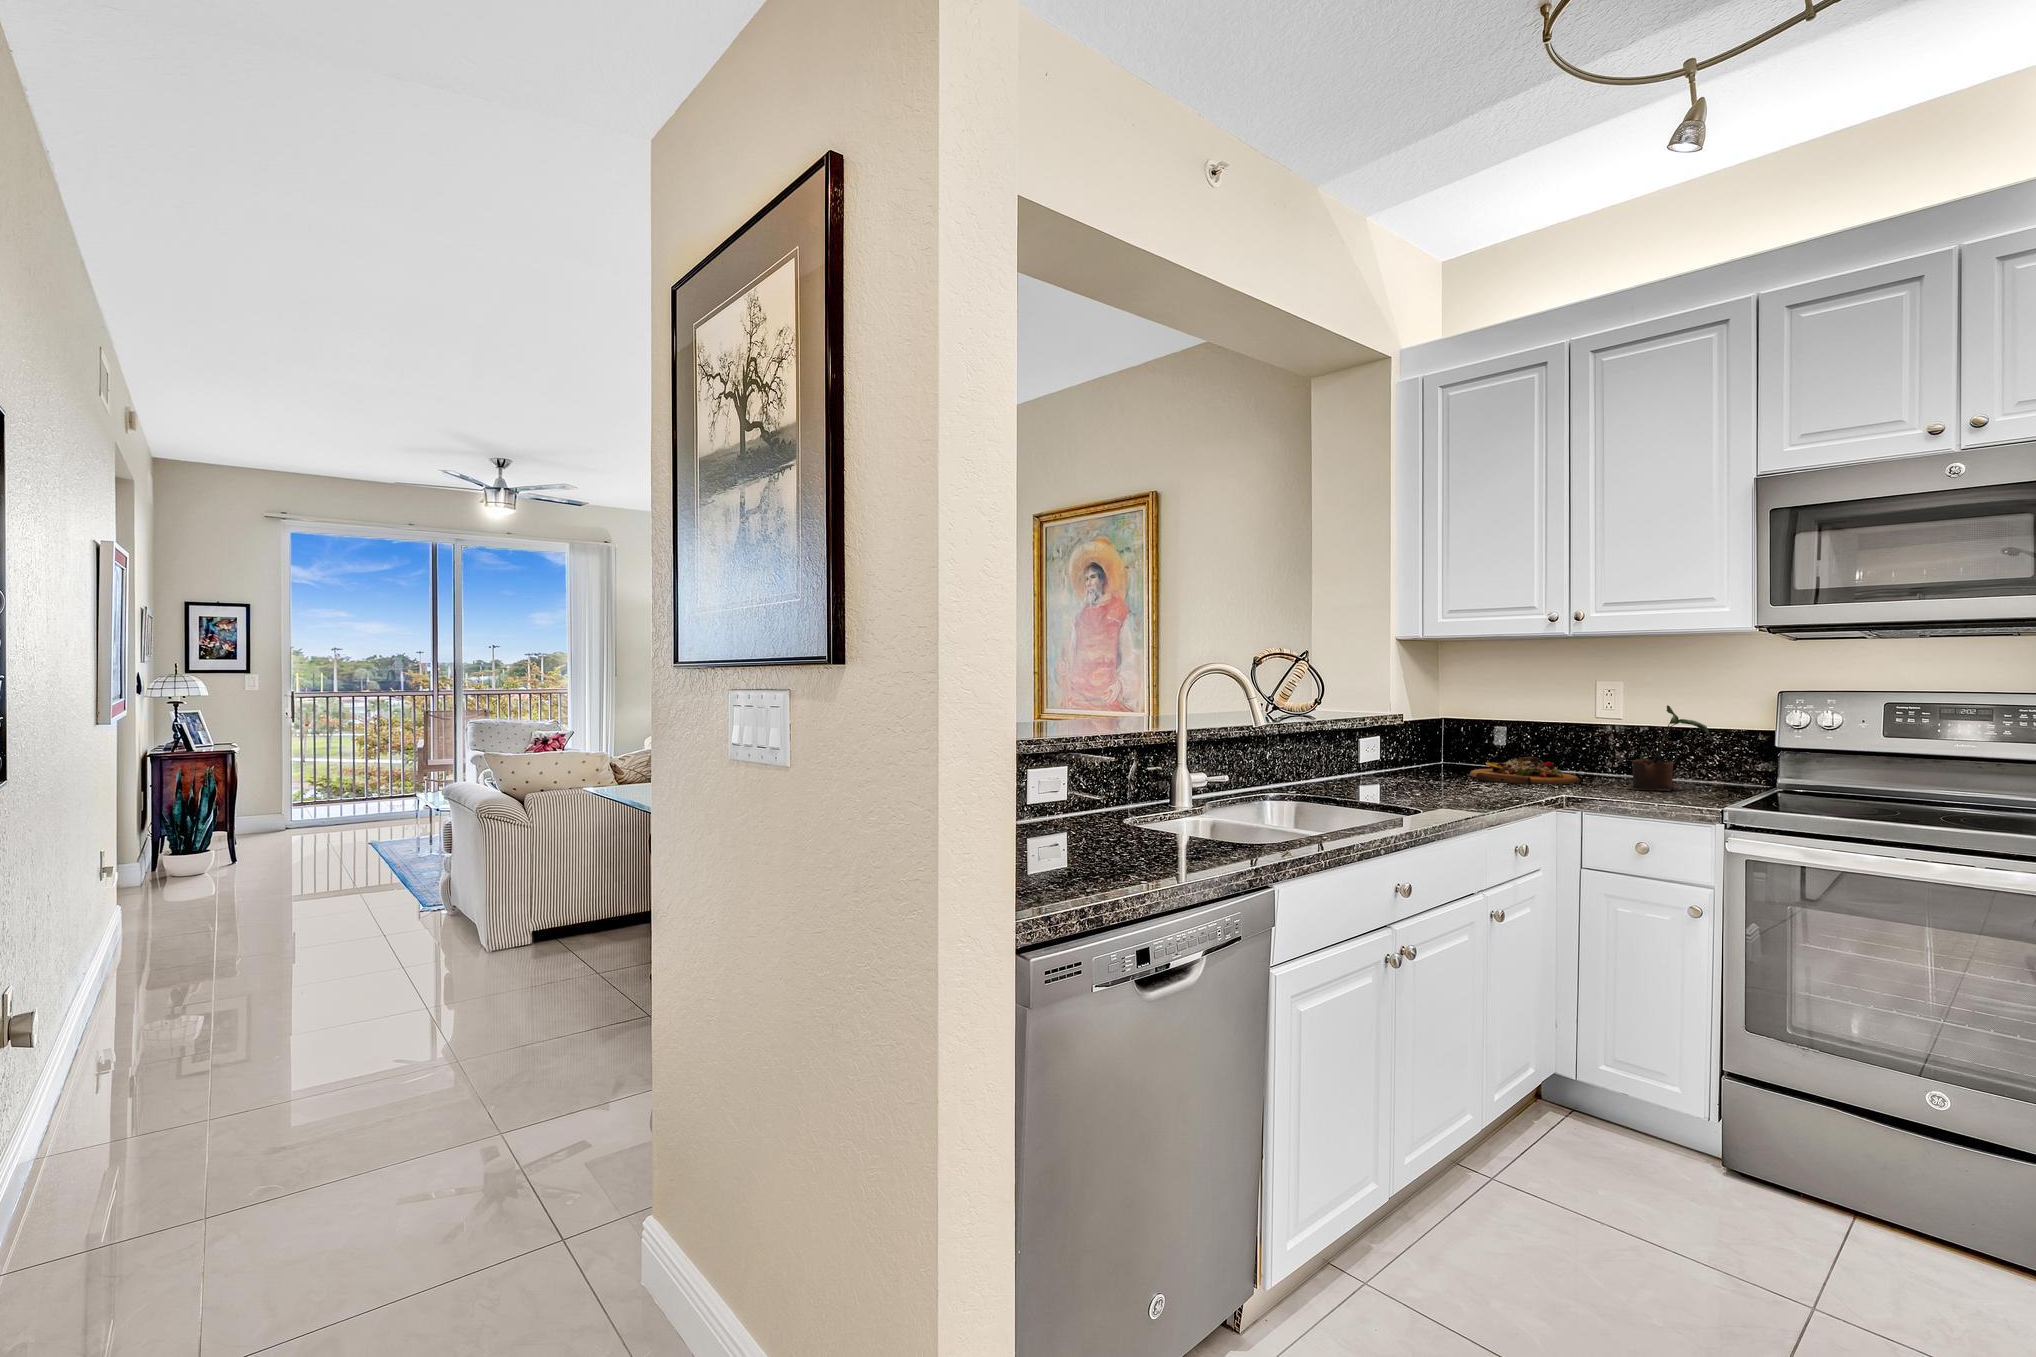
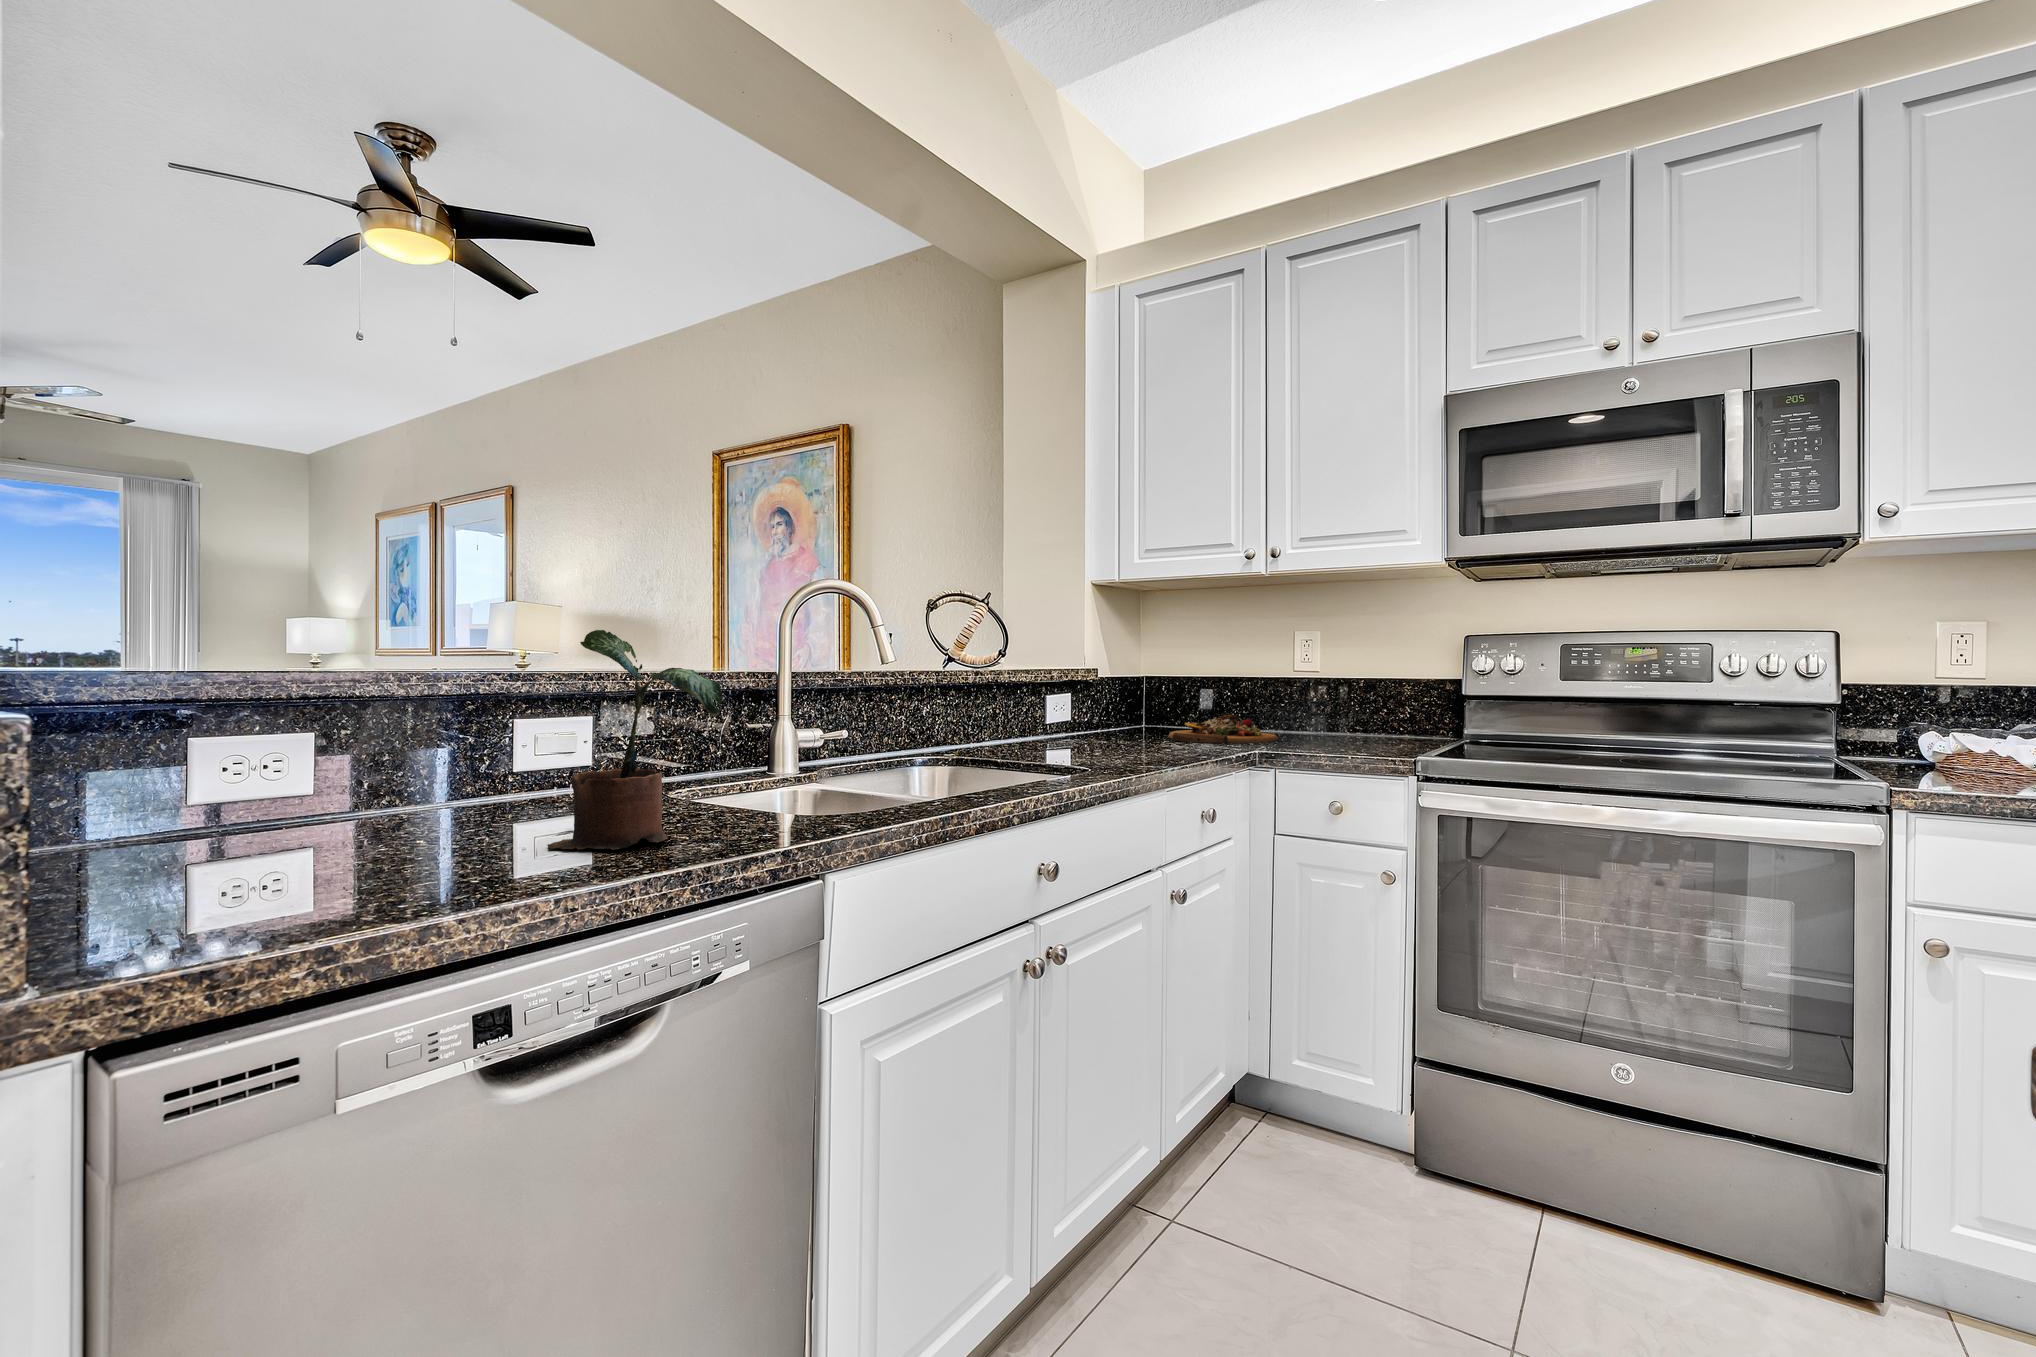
potted plant: present [1628,705,1711,791] -> present [547,630,722,850]

